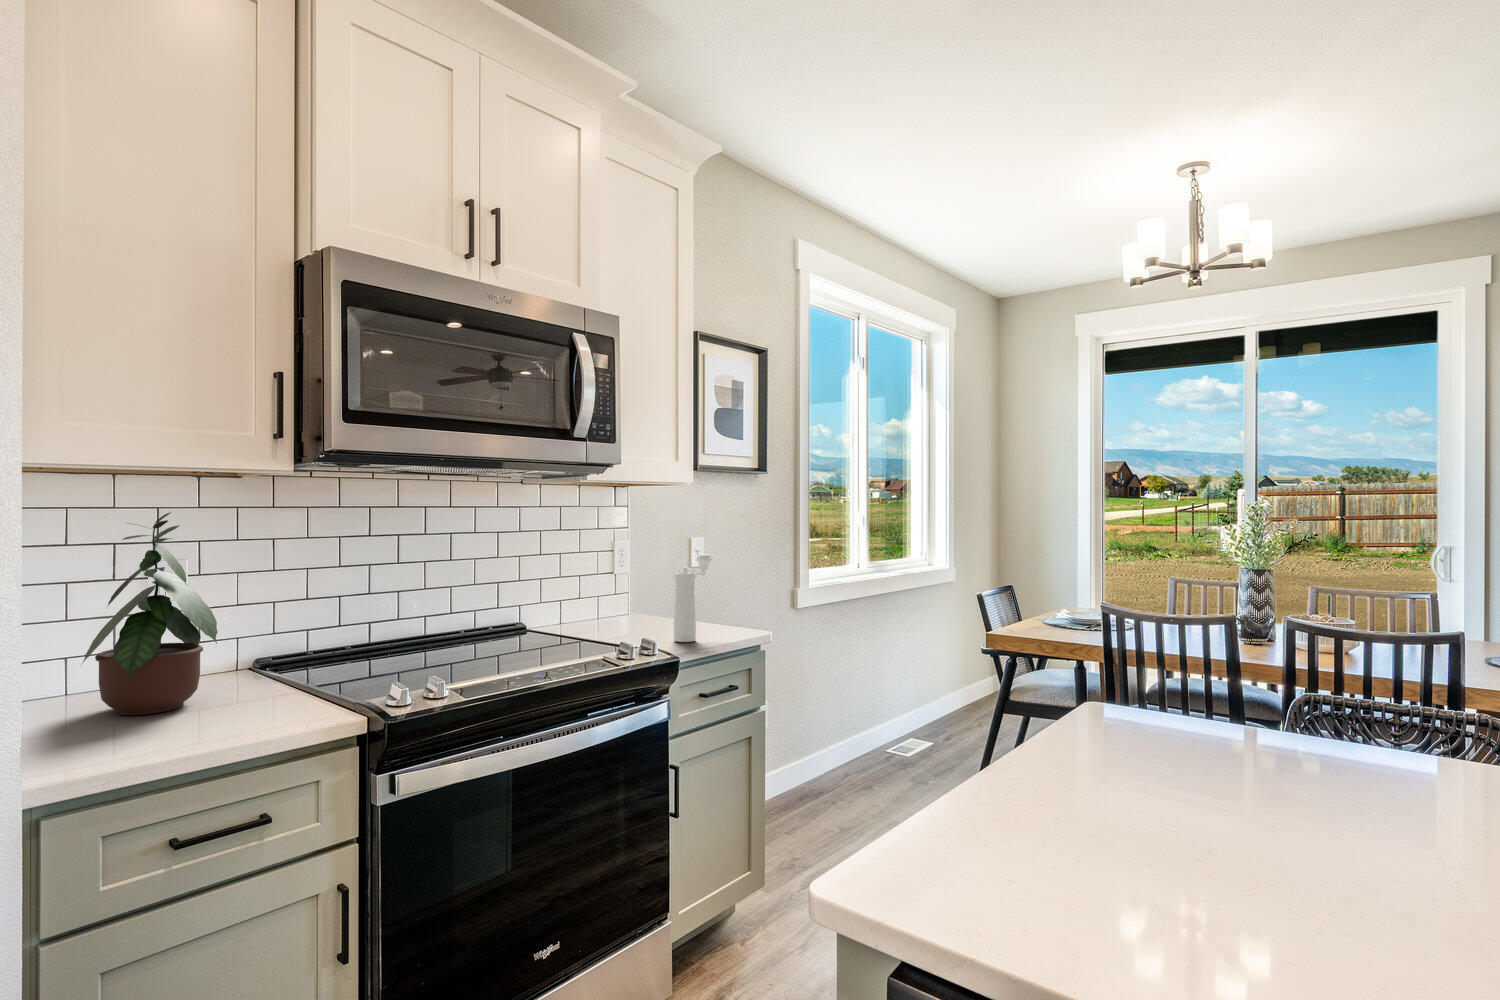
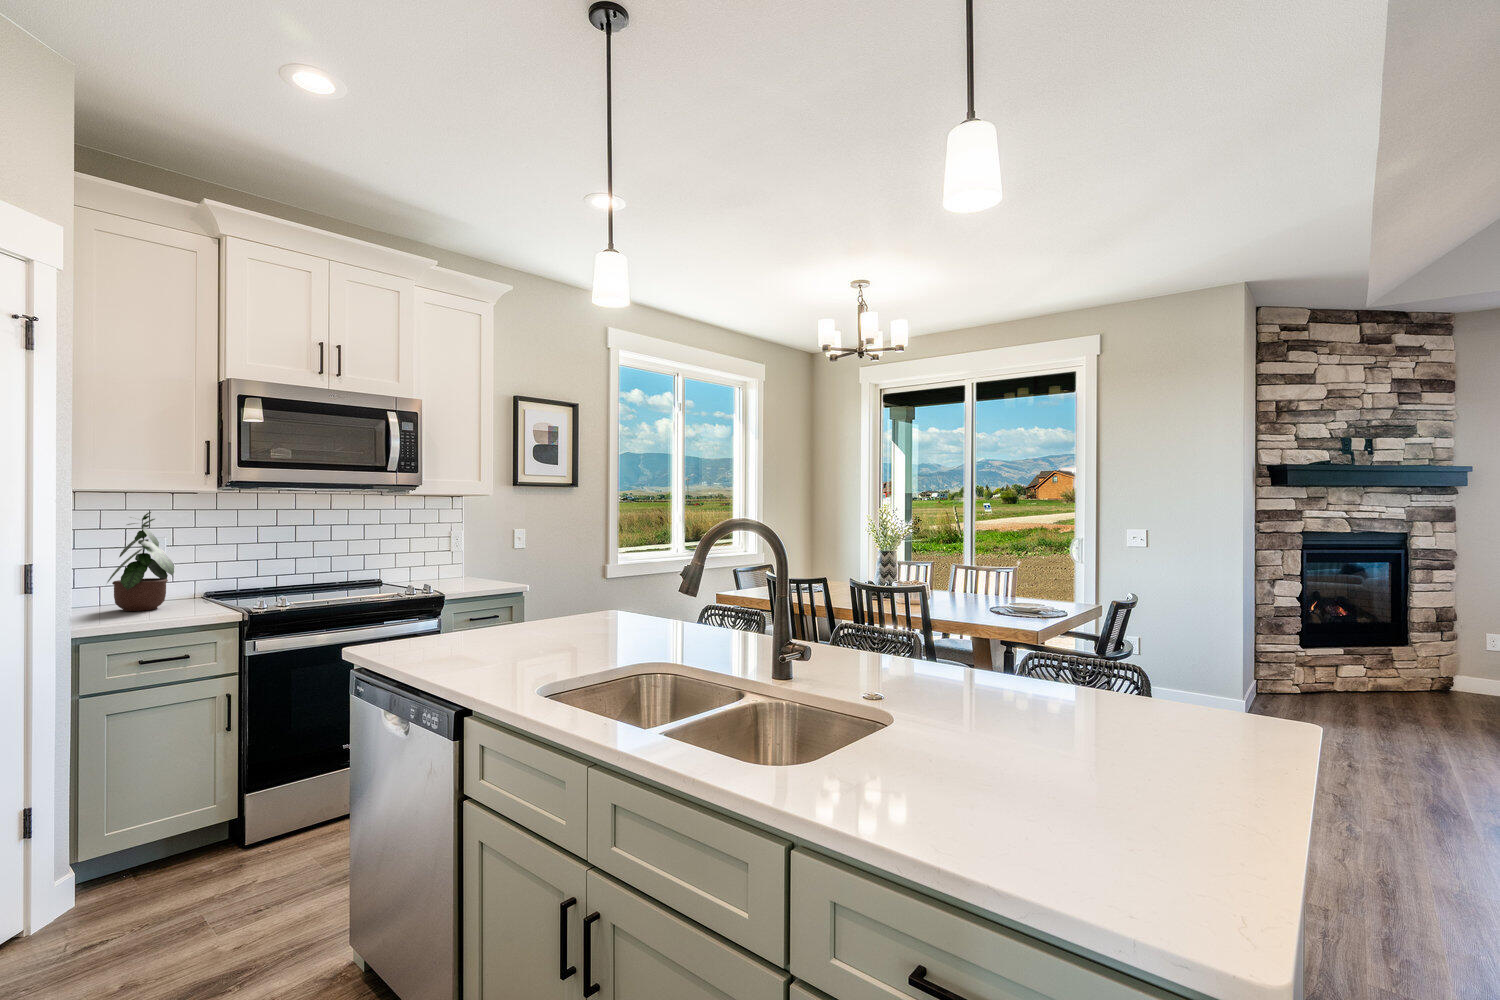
pepper mill: present [674,554,712,642] -> none [460,538,491,589]

